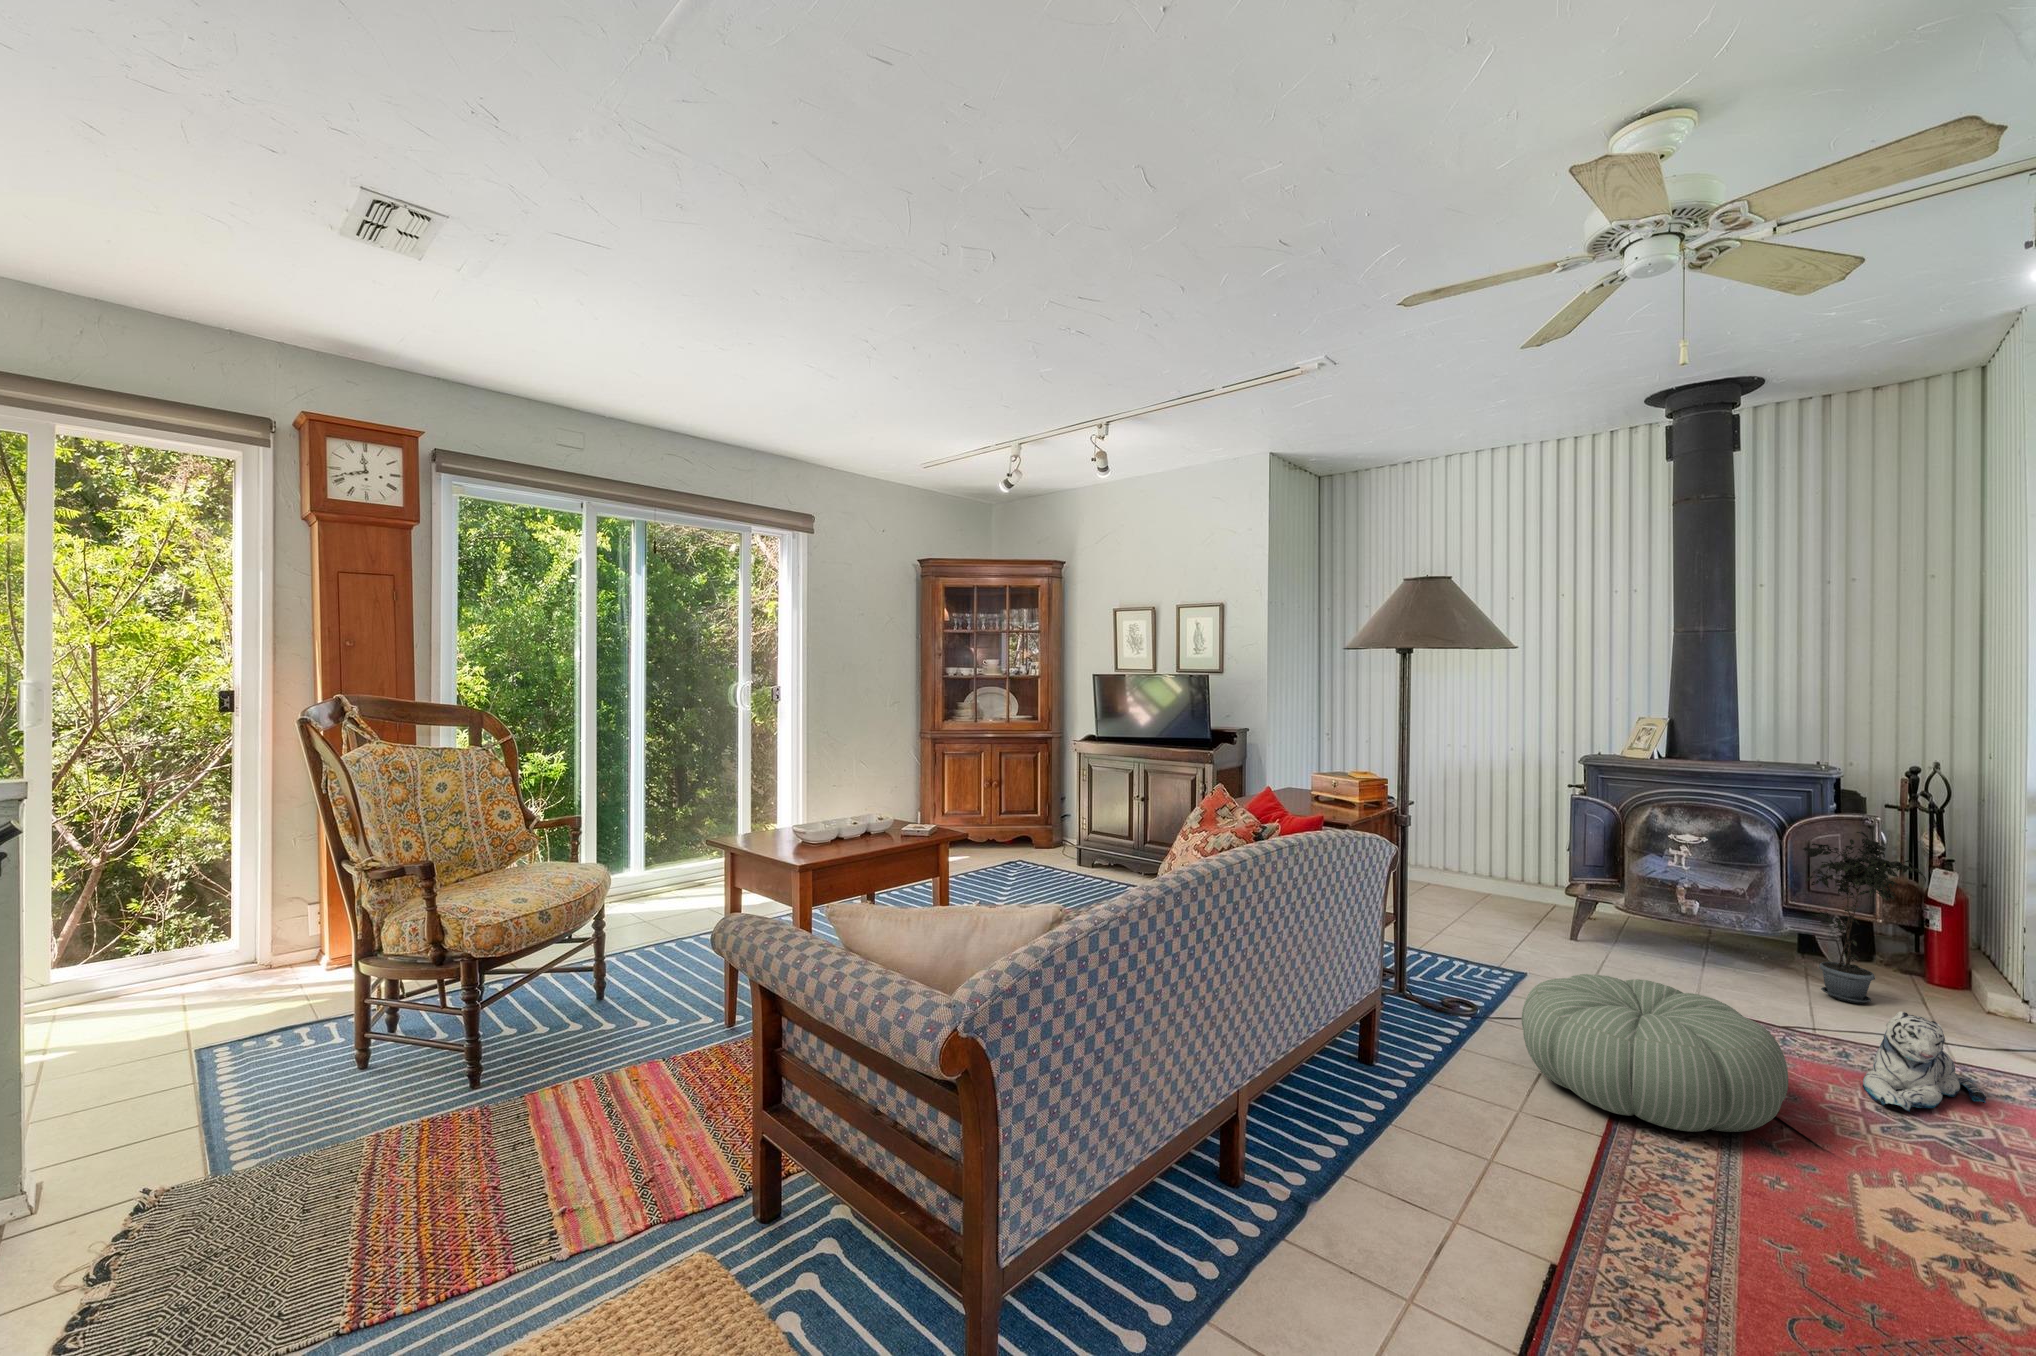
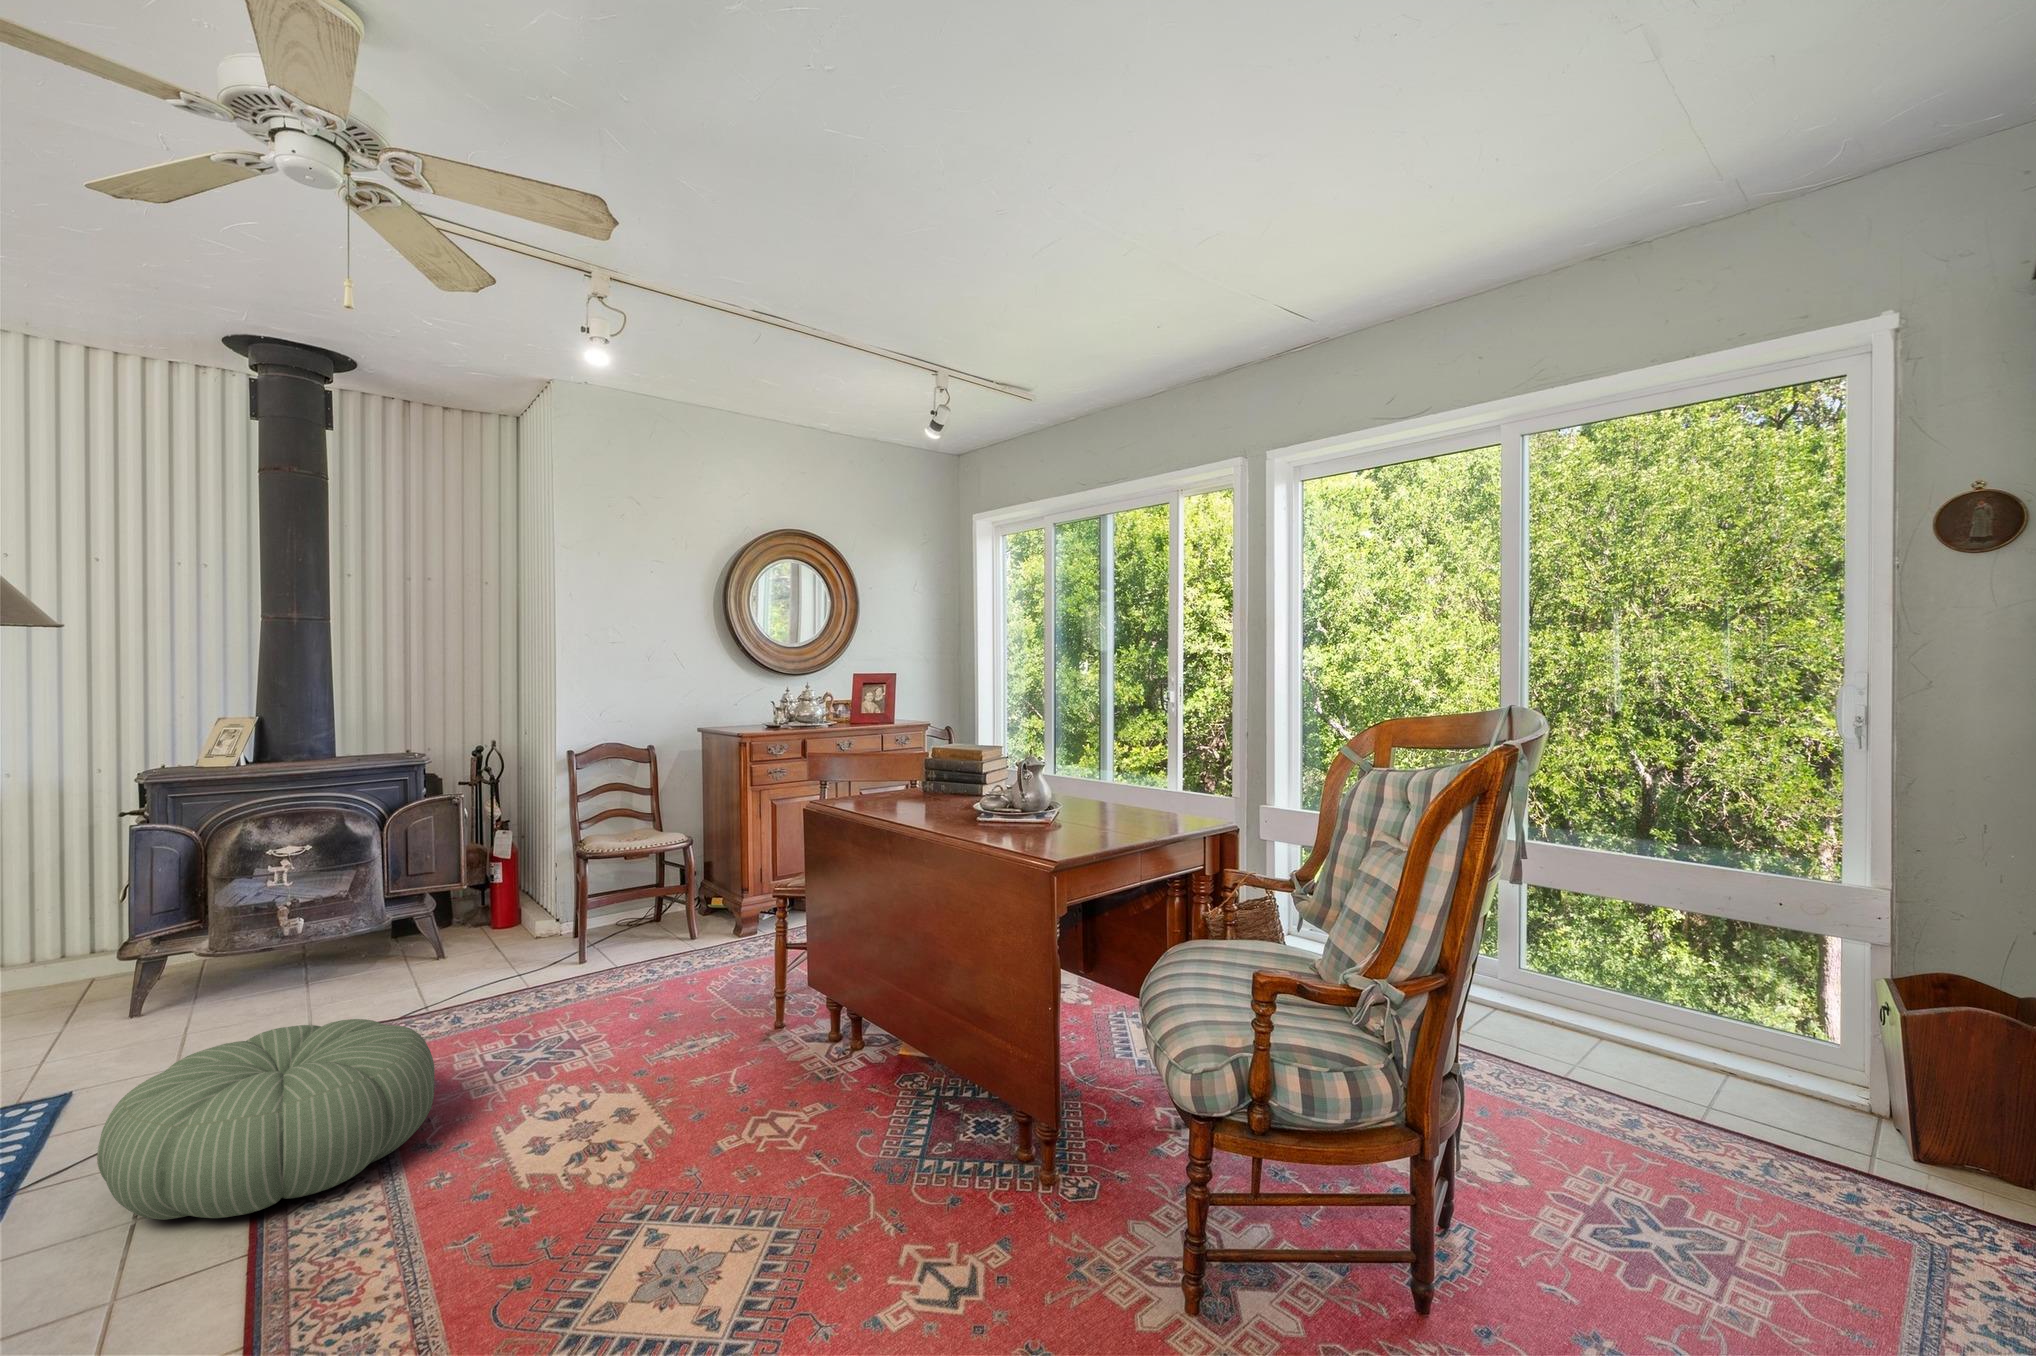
potted plant: present [1803,832,1926,1004] -> none [402,810,503,972]
plush toy: present [1862,1011,1986,1111] -> none [479,963,560,1054]

